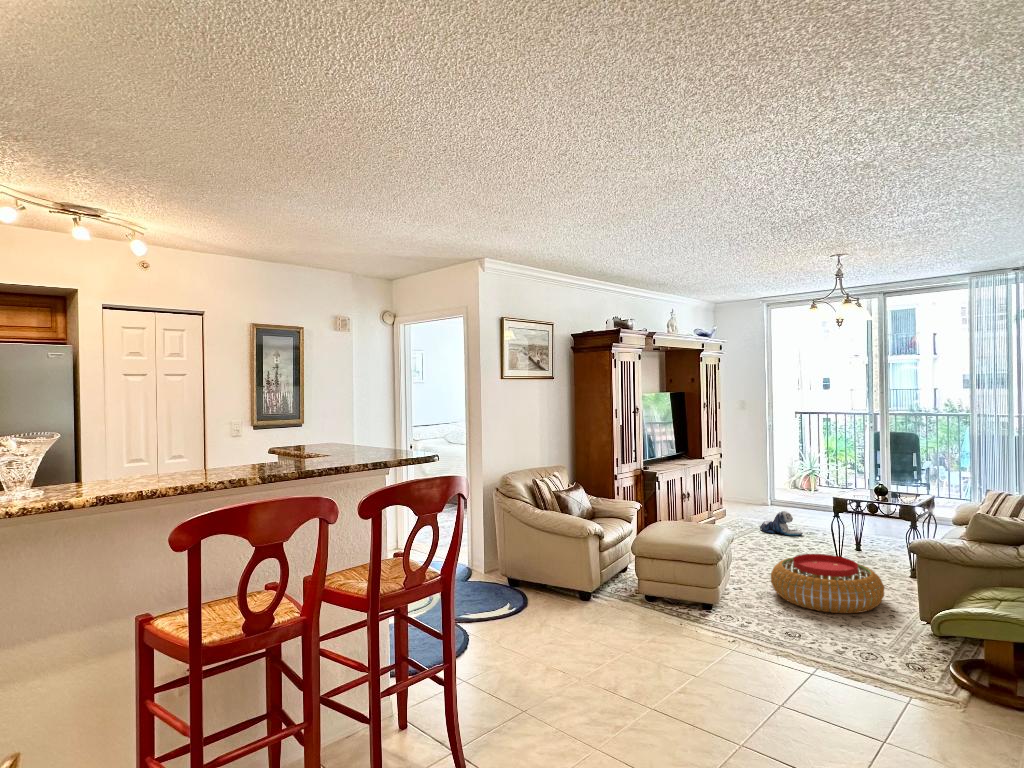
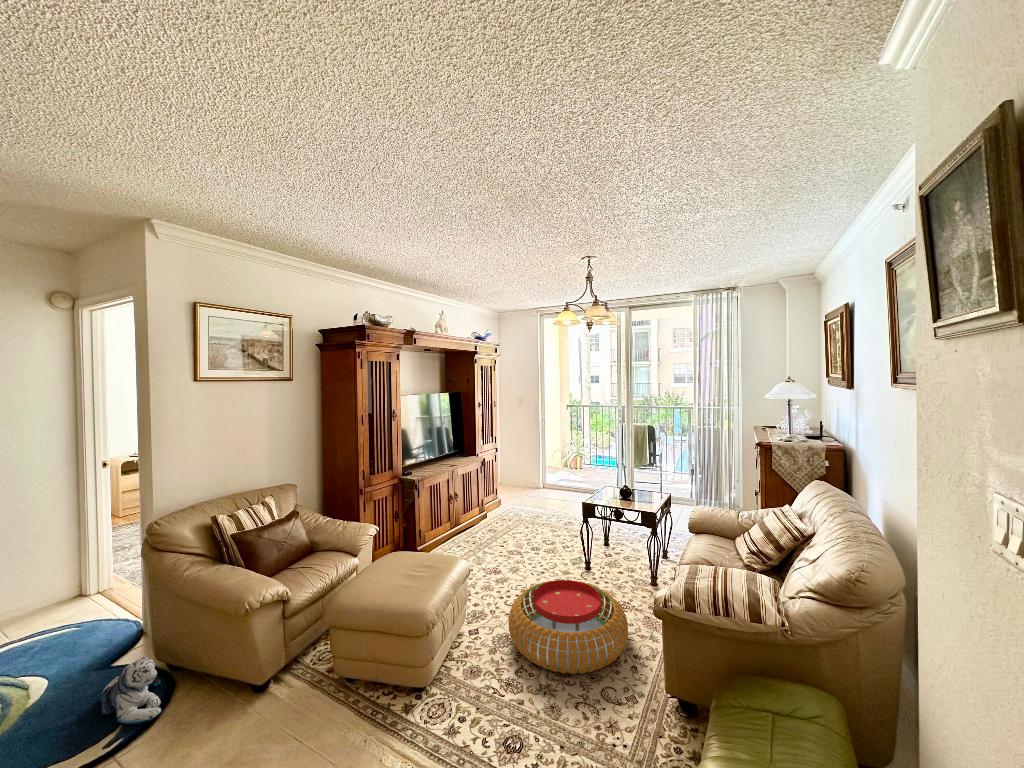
plush toy: present [760,511,803,536] -> present [101,657,161,724]

